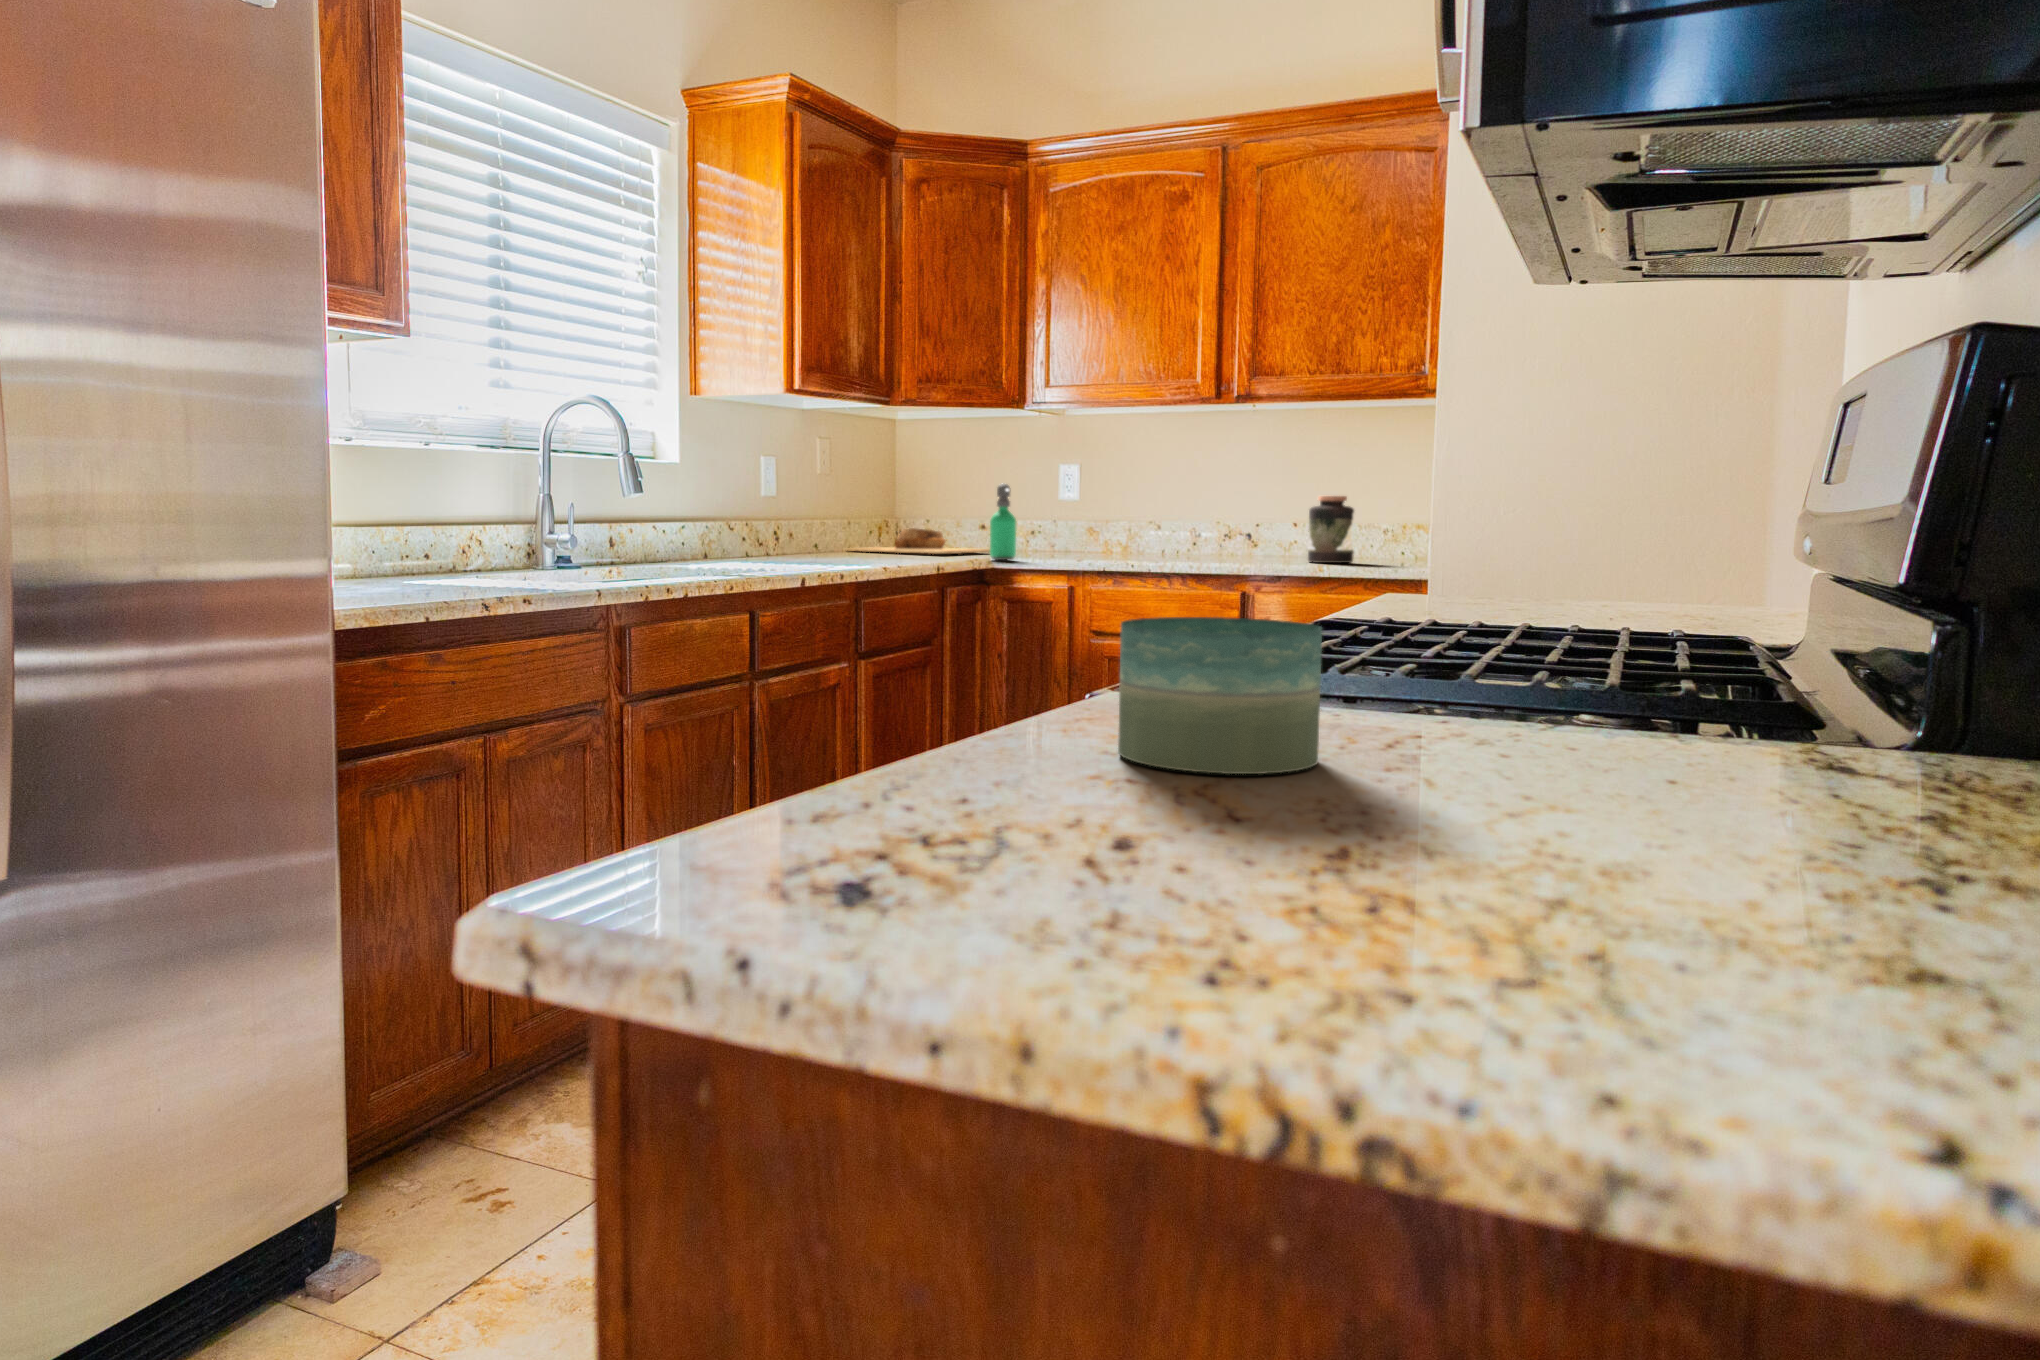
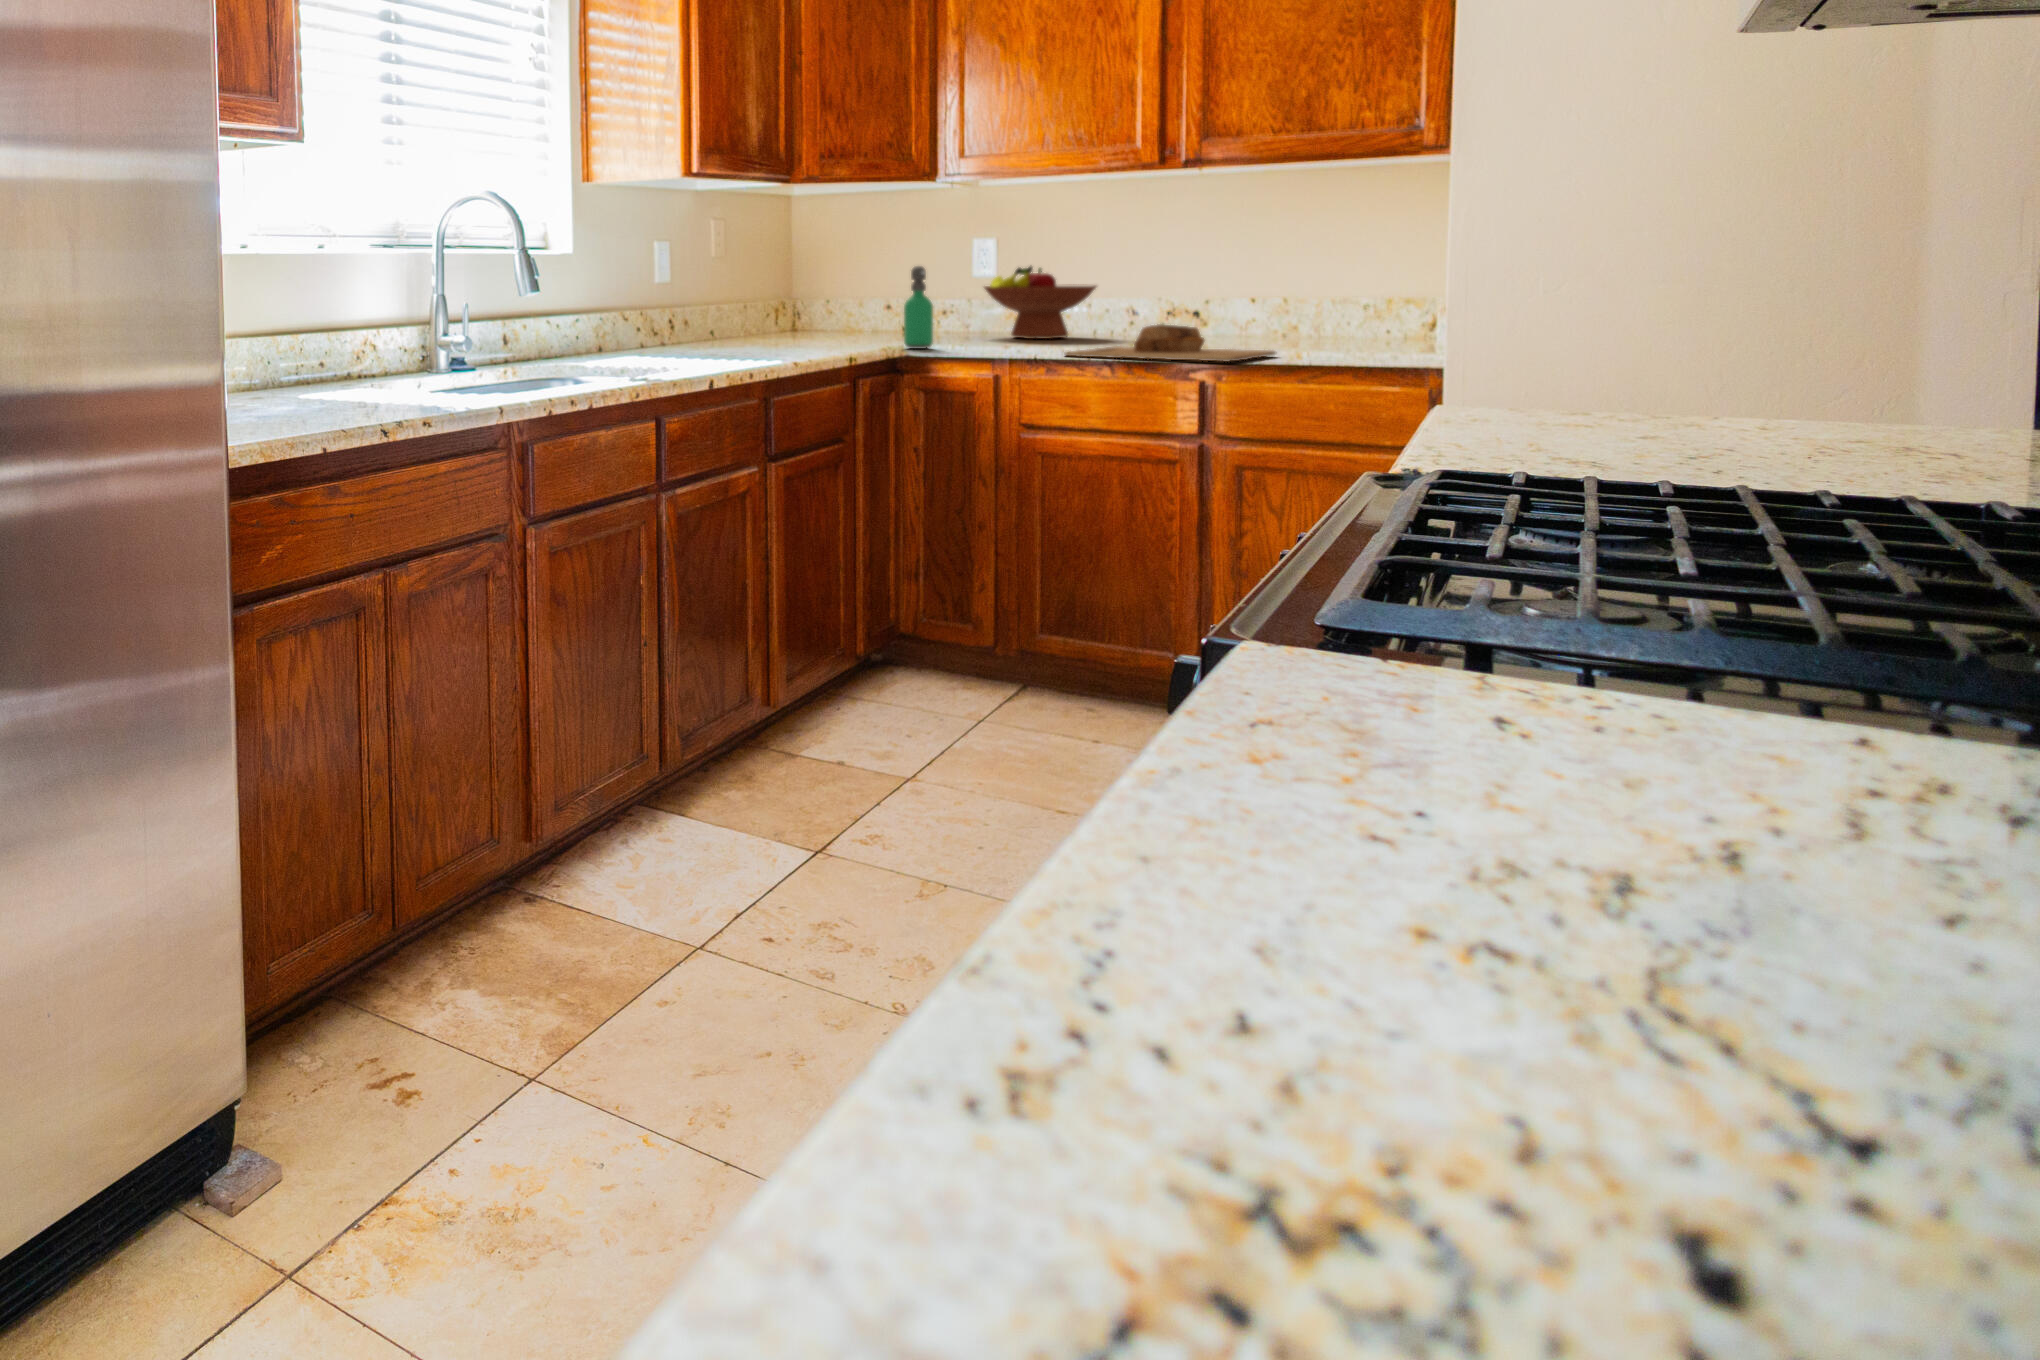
fruit bowl: none [1066,488,1167,555] -> present [984,266,1096,339]
jar: present [1308,496,1354,563] -> none [1269,269,1327,345]
cutting board: present [846,528,990,554] -> present [1065,324,1276,361]
candle: present [1118,617,1322,774] -> none [1384,603,1793,926]

